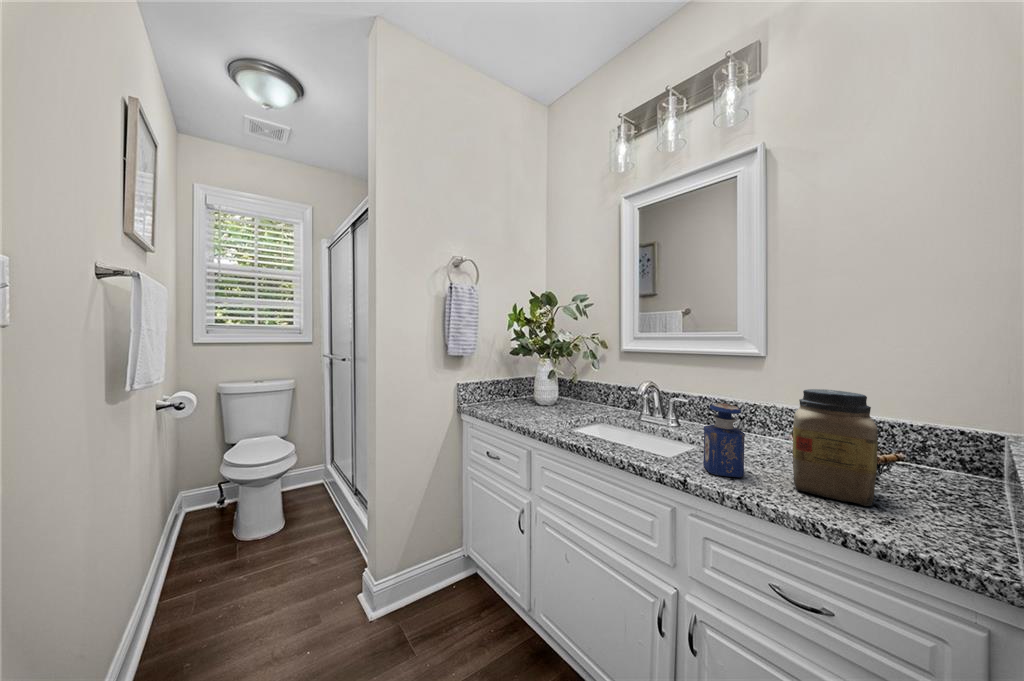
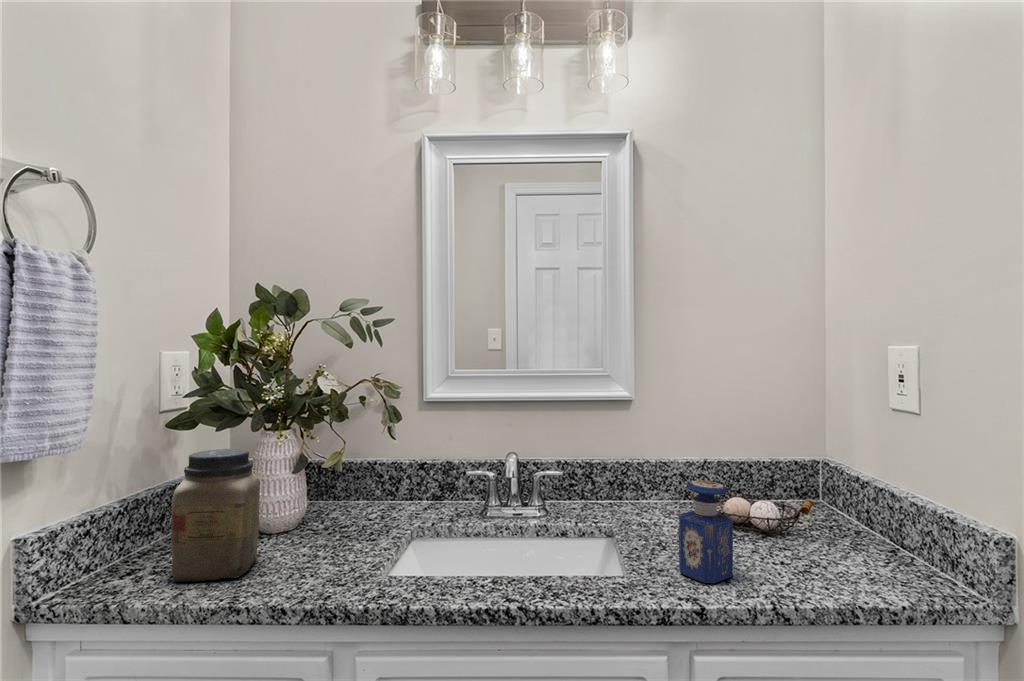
jar: present [792,389,878,506] -> present [171,449,260,582]

